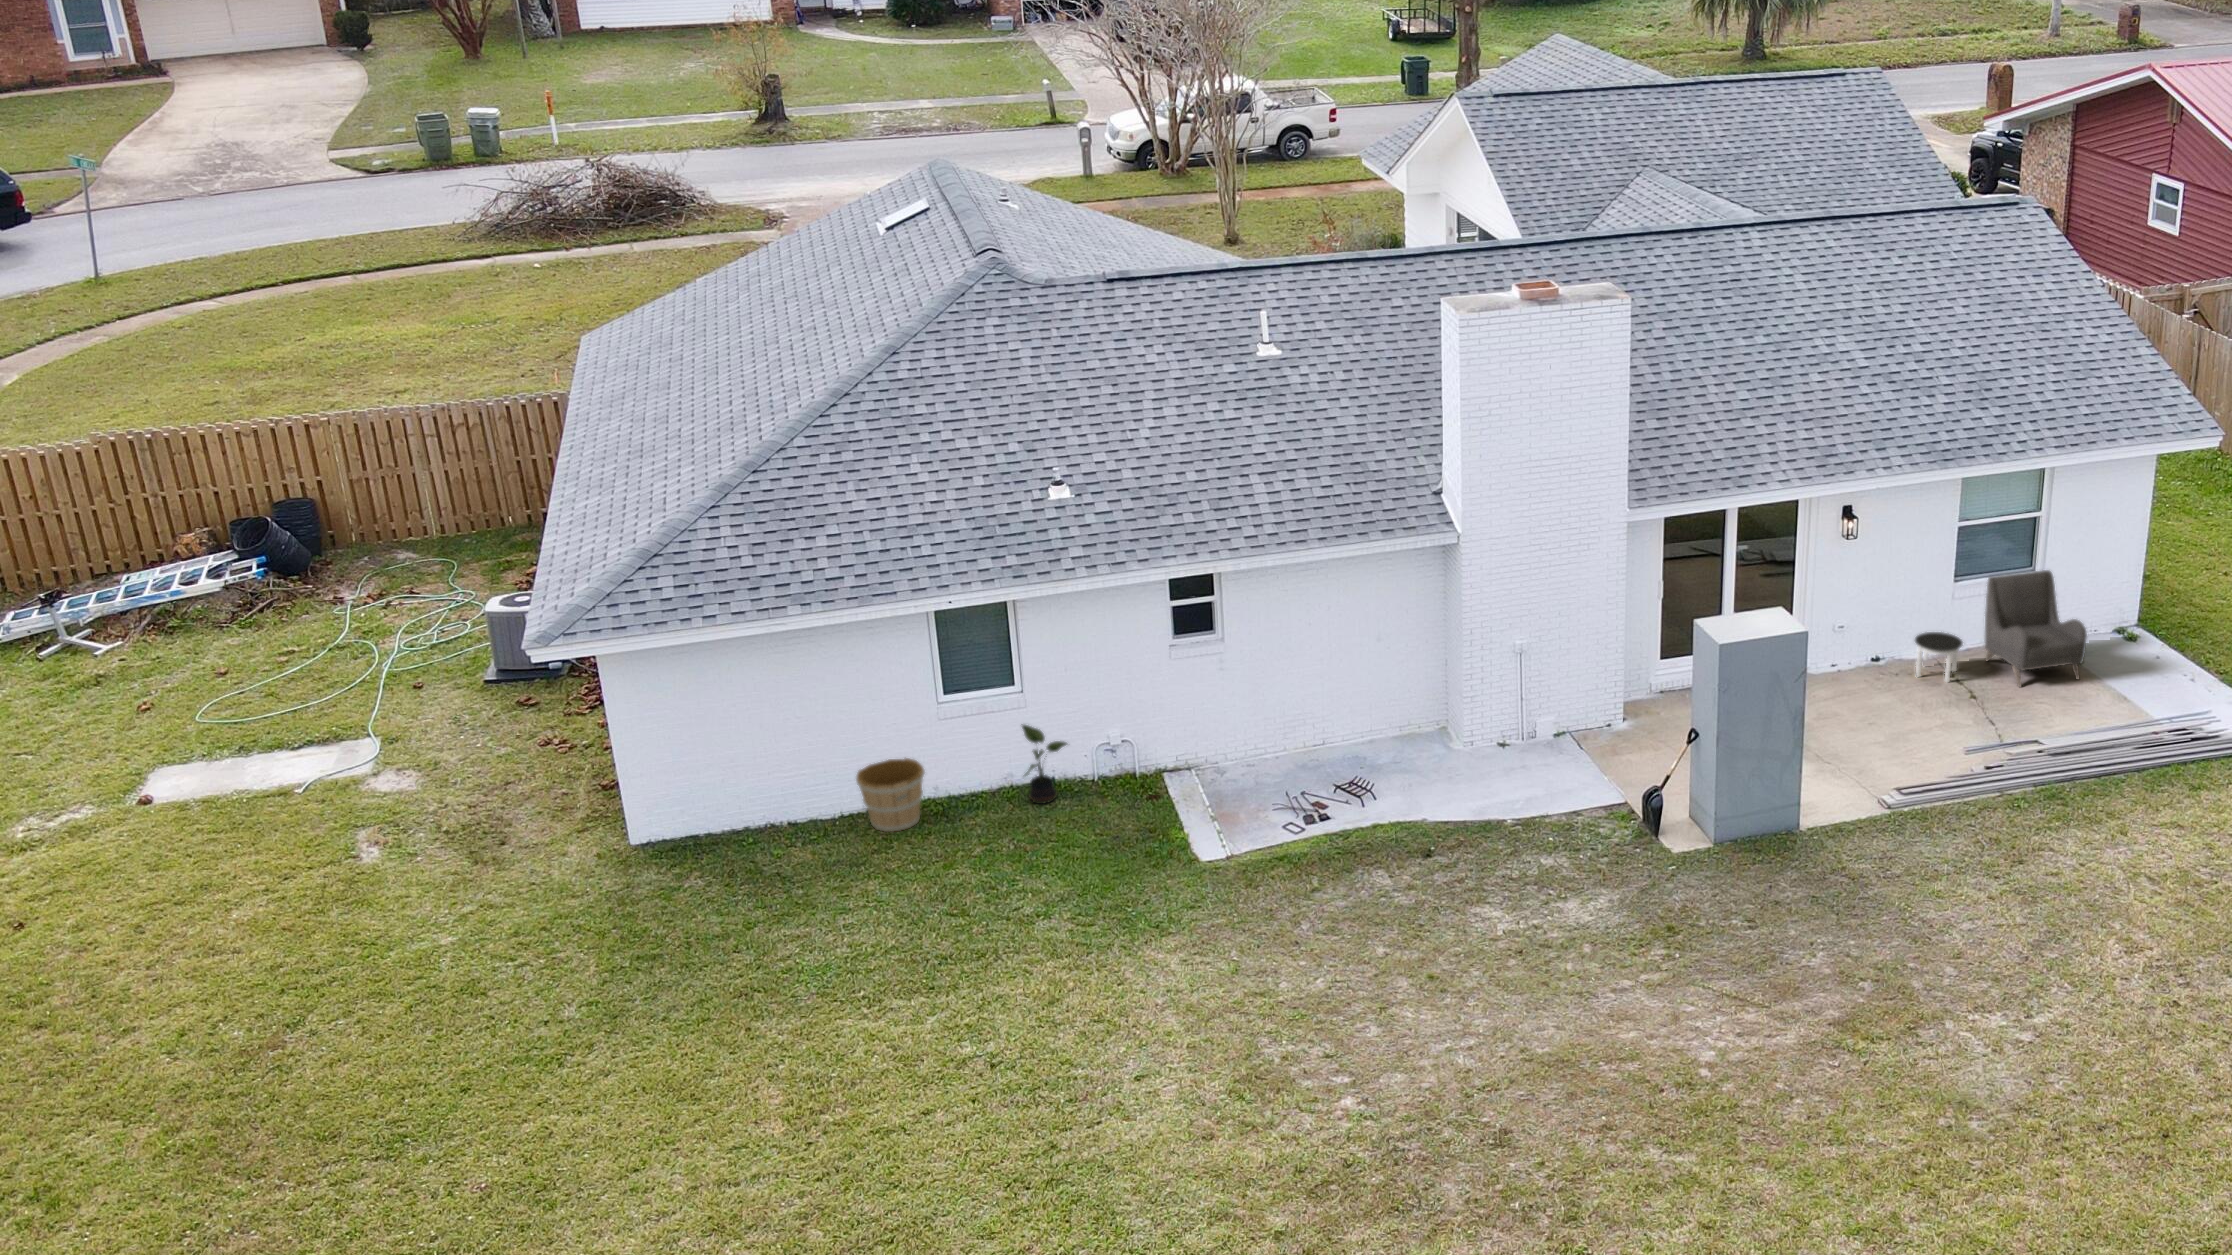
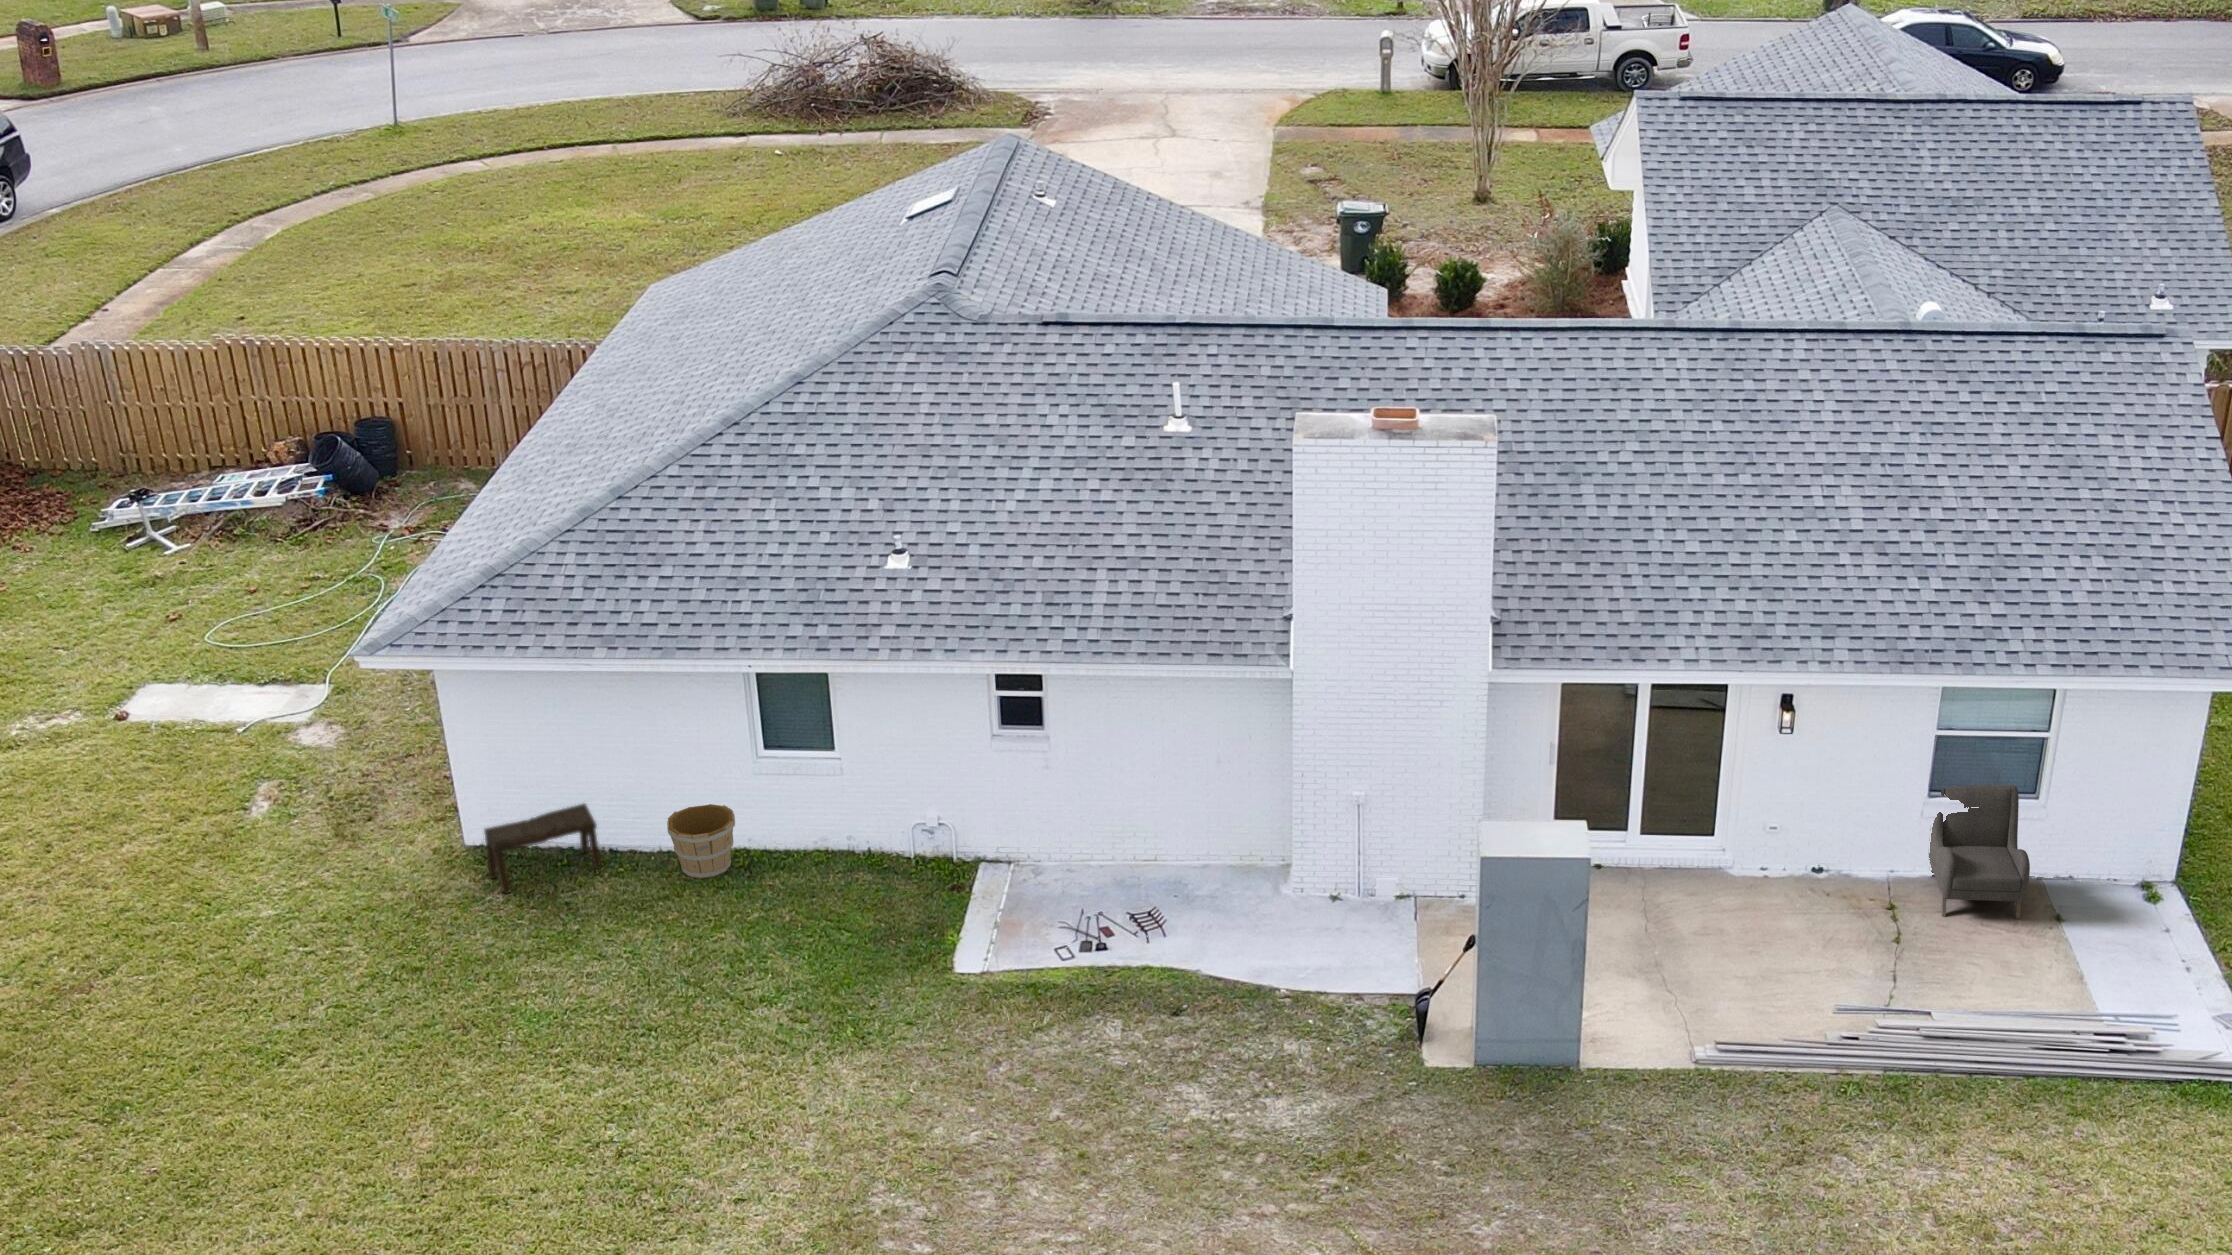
round table: present [1915,632,1963,682] -> none [1835,833,1892,895]
potted plant: present [1022,725,1067,804] -> none [830,790,883,873]
bench: none [669,777,789,875] -> present [484,804,601,894]

